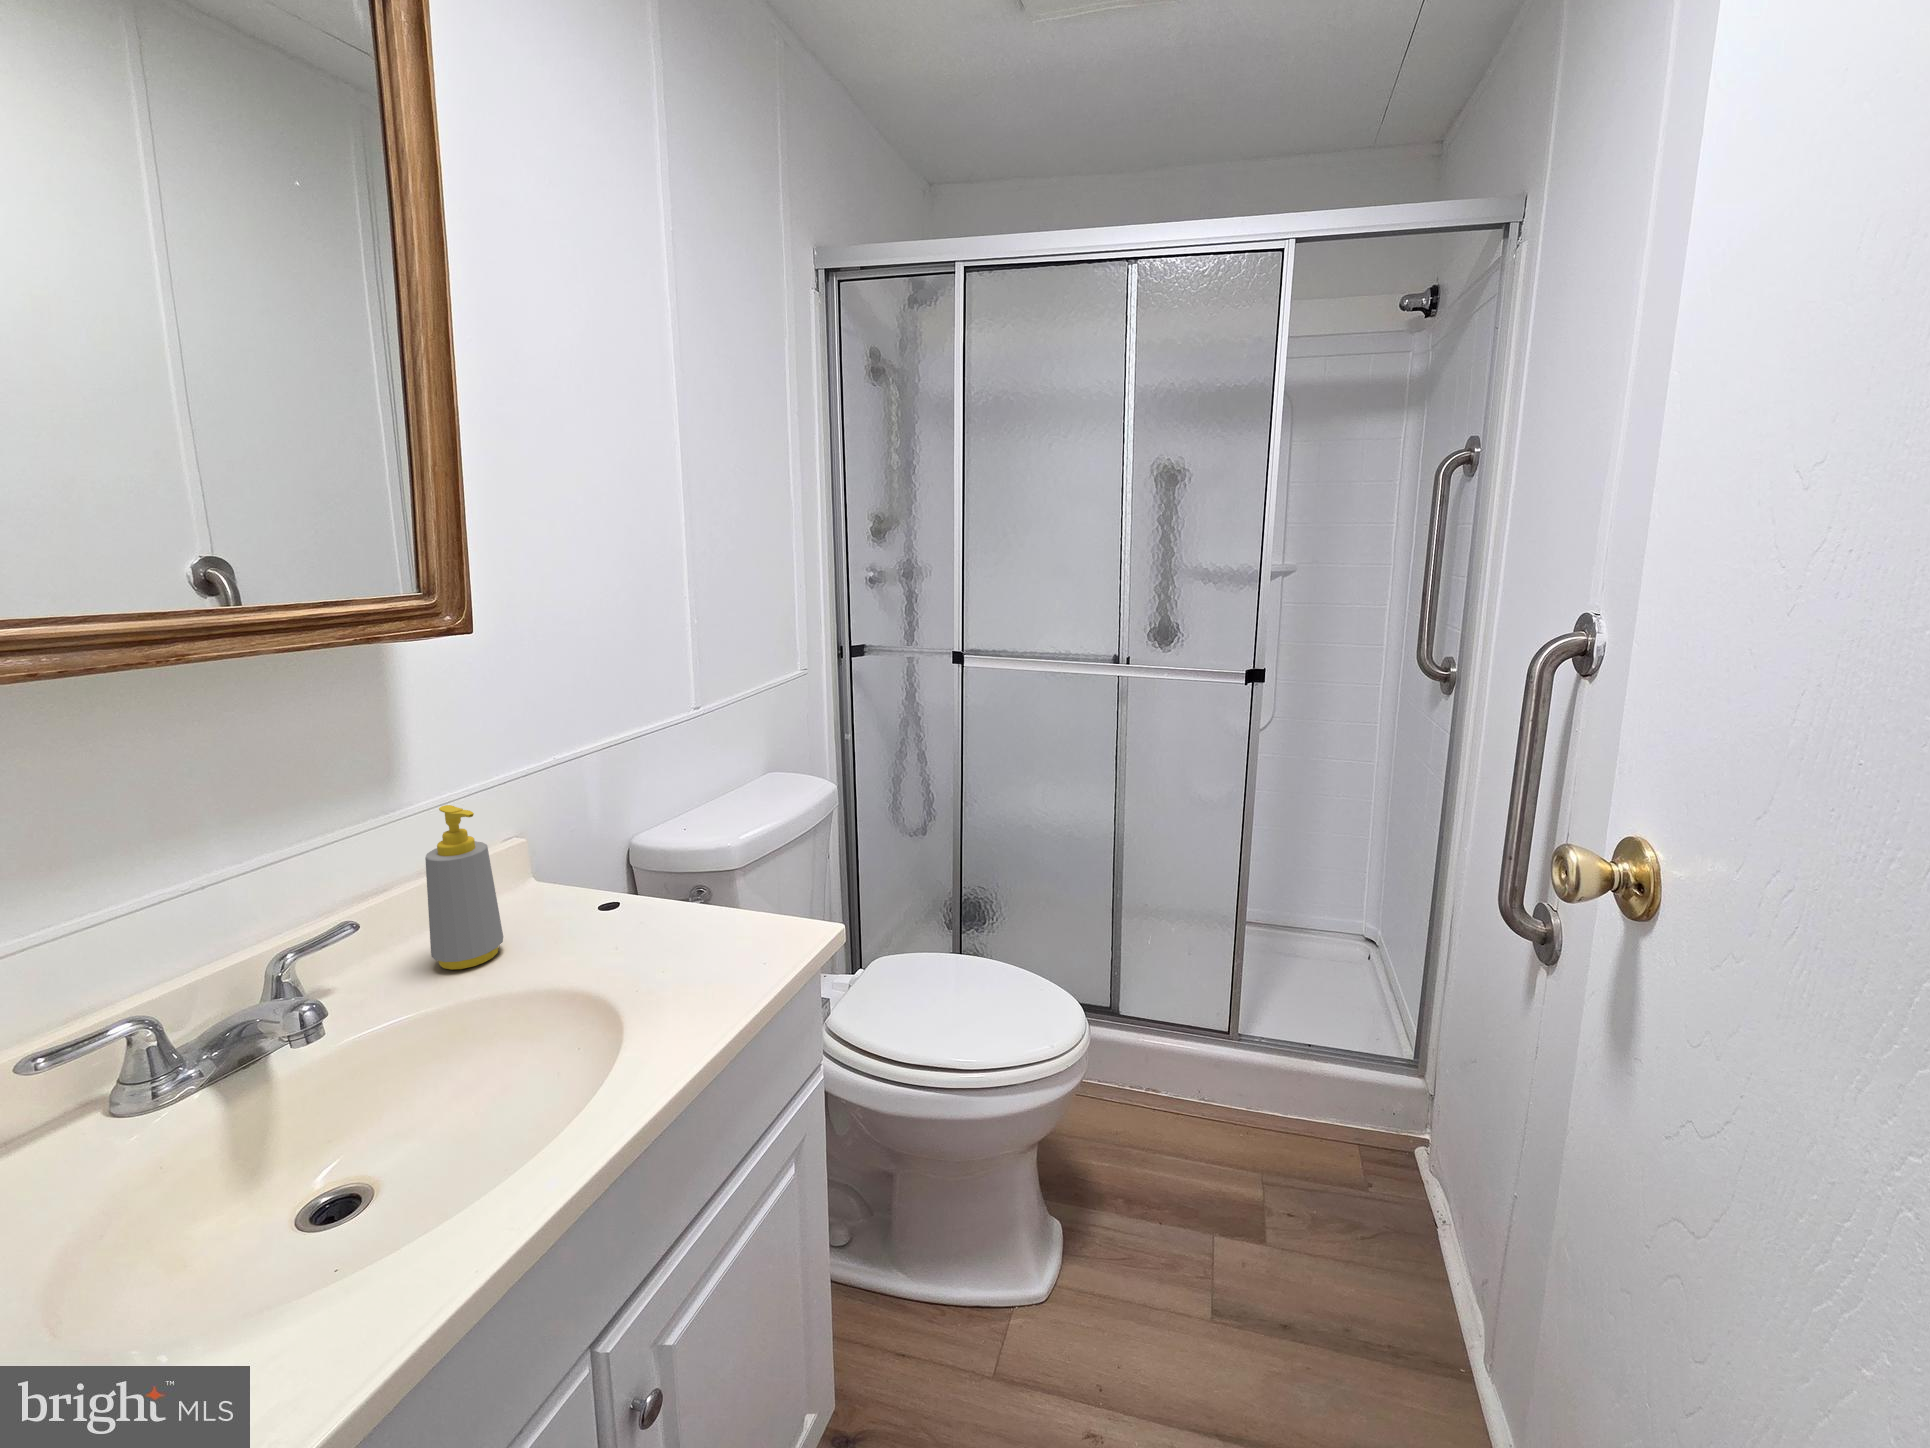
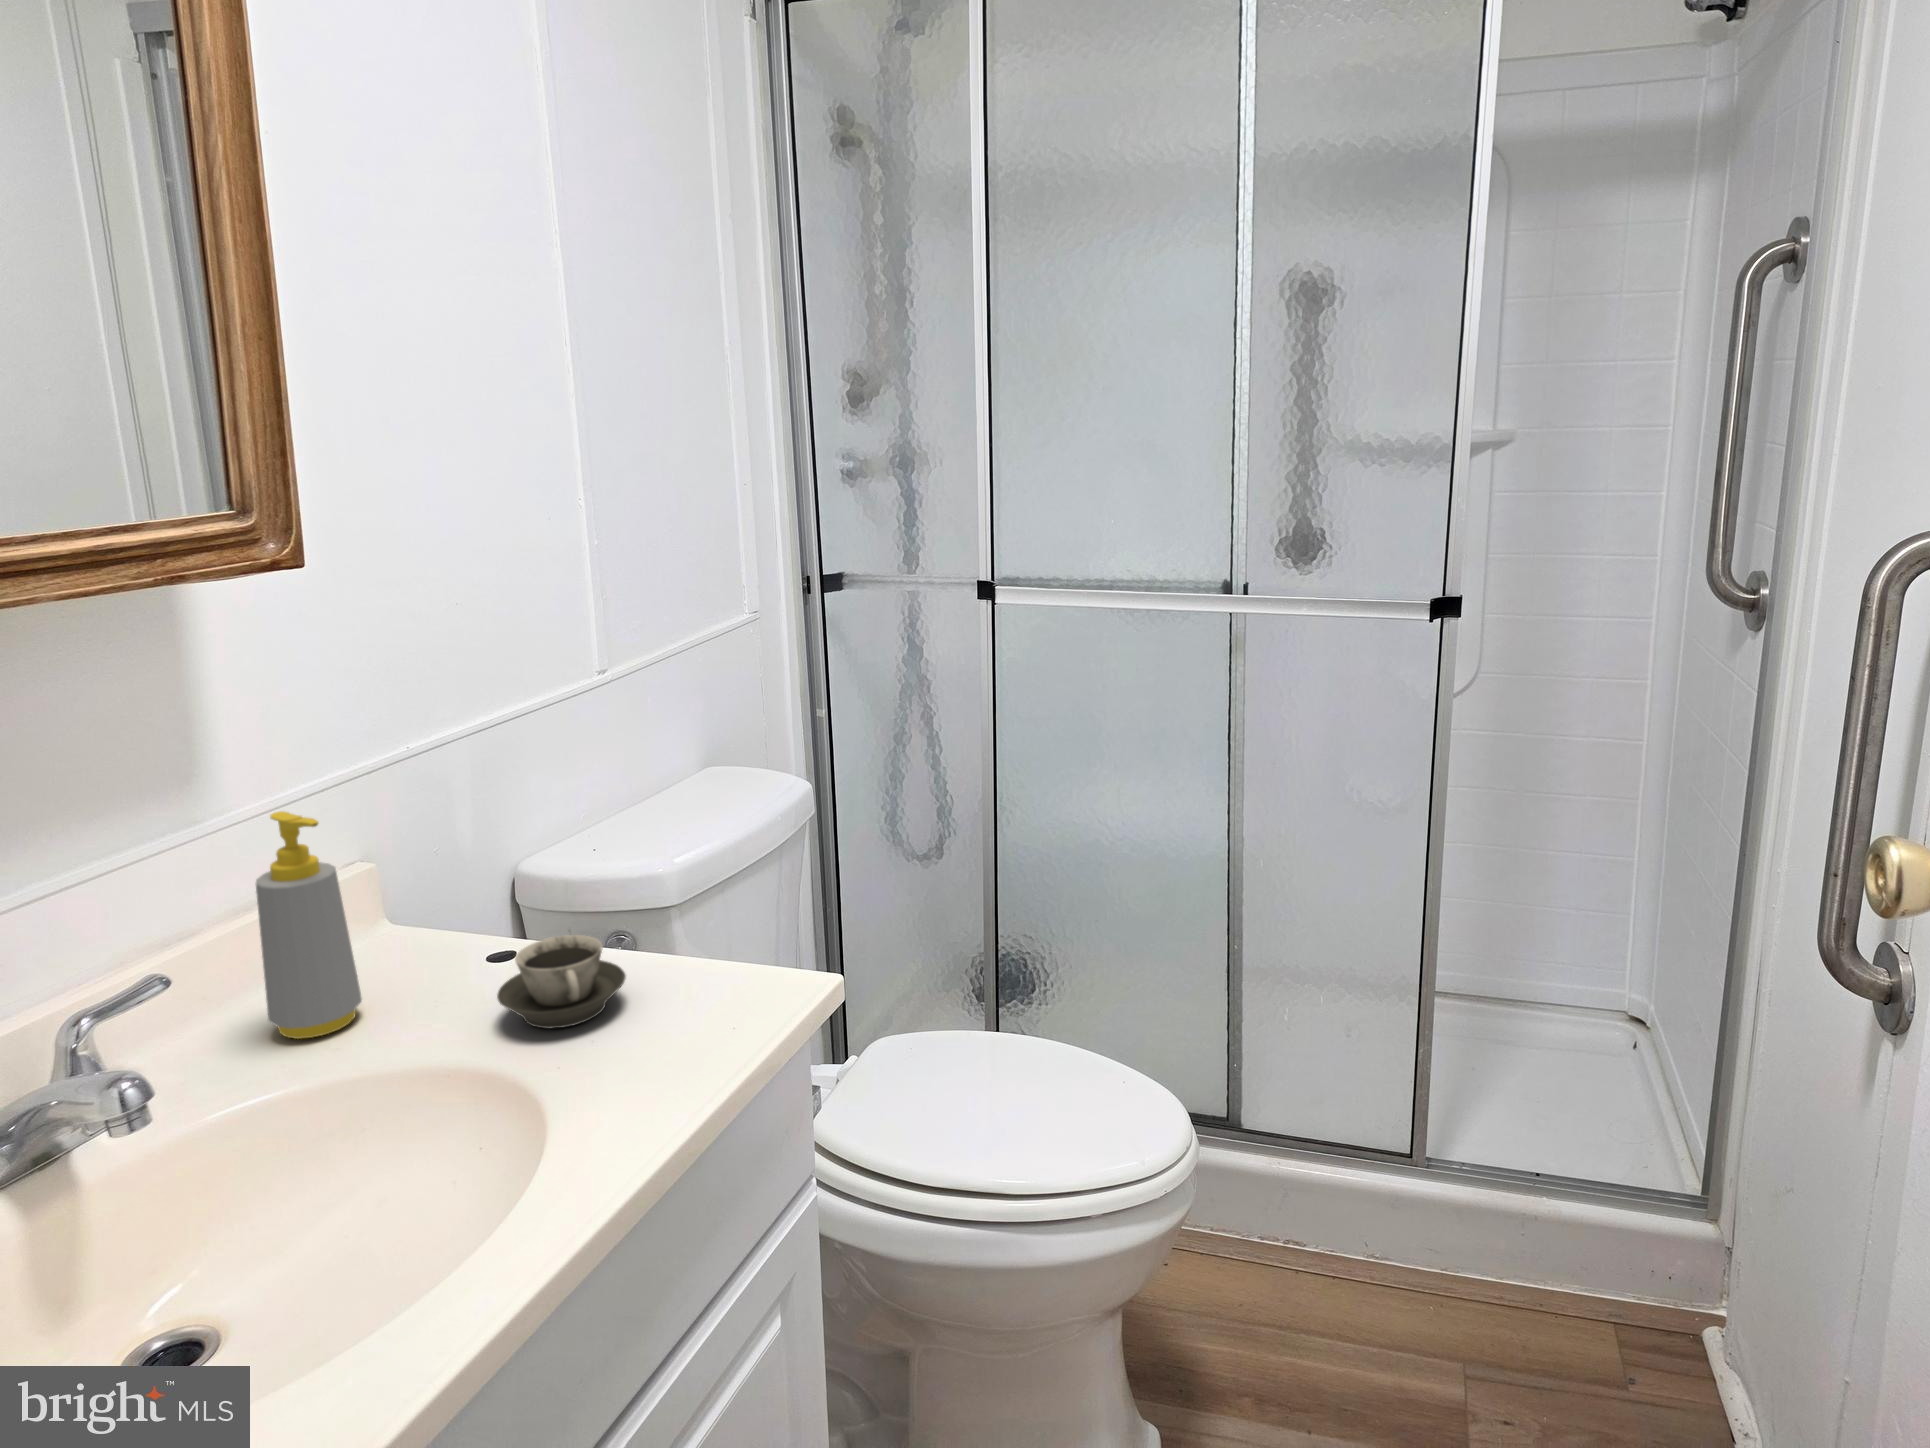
cup: none [600,895,695,963] -> present [497,935,626,1029]

